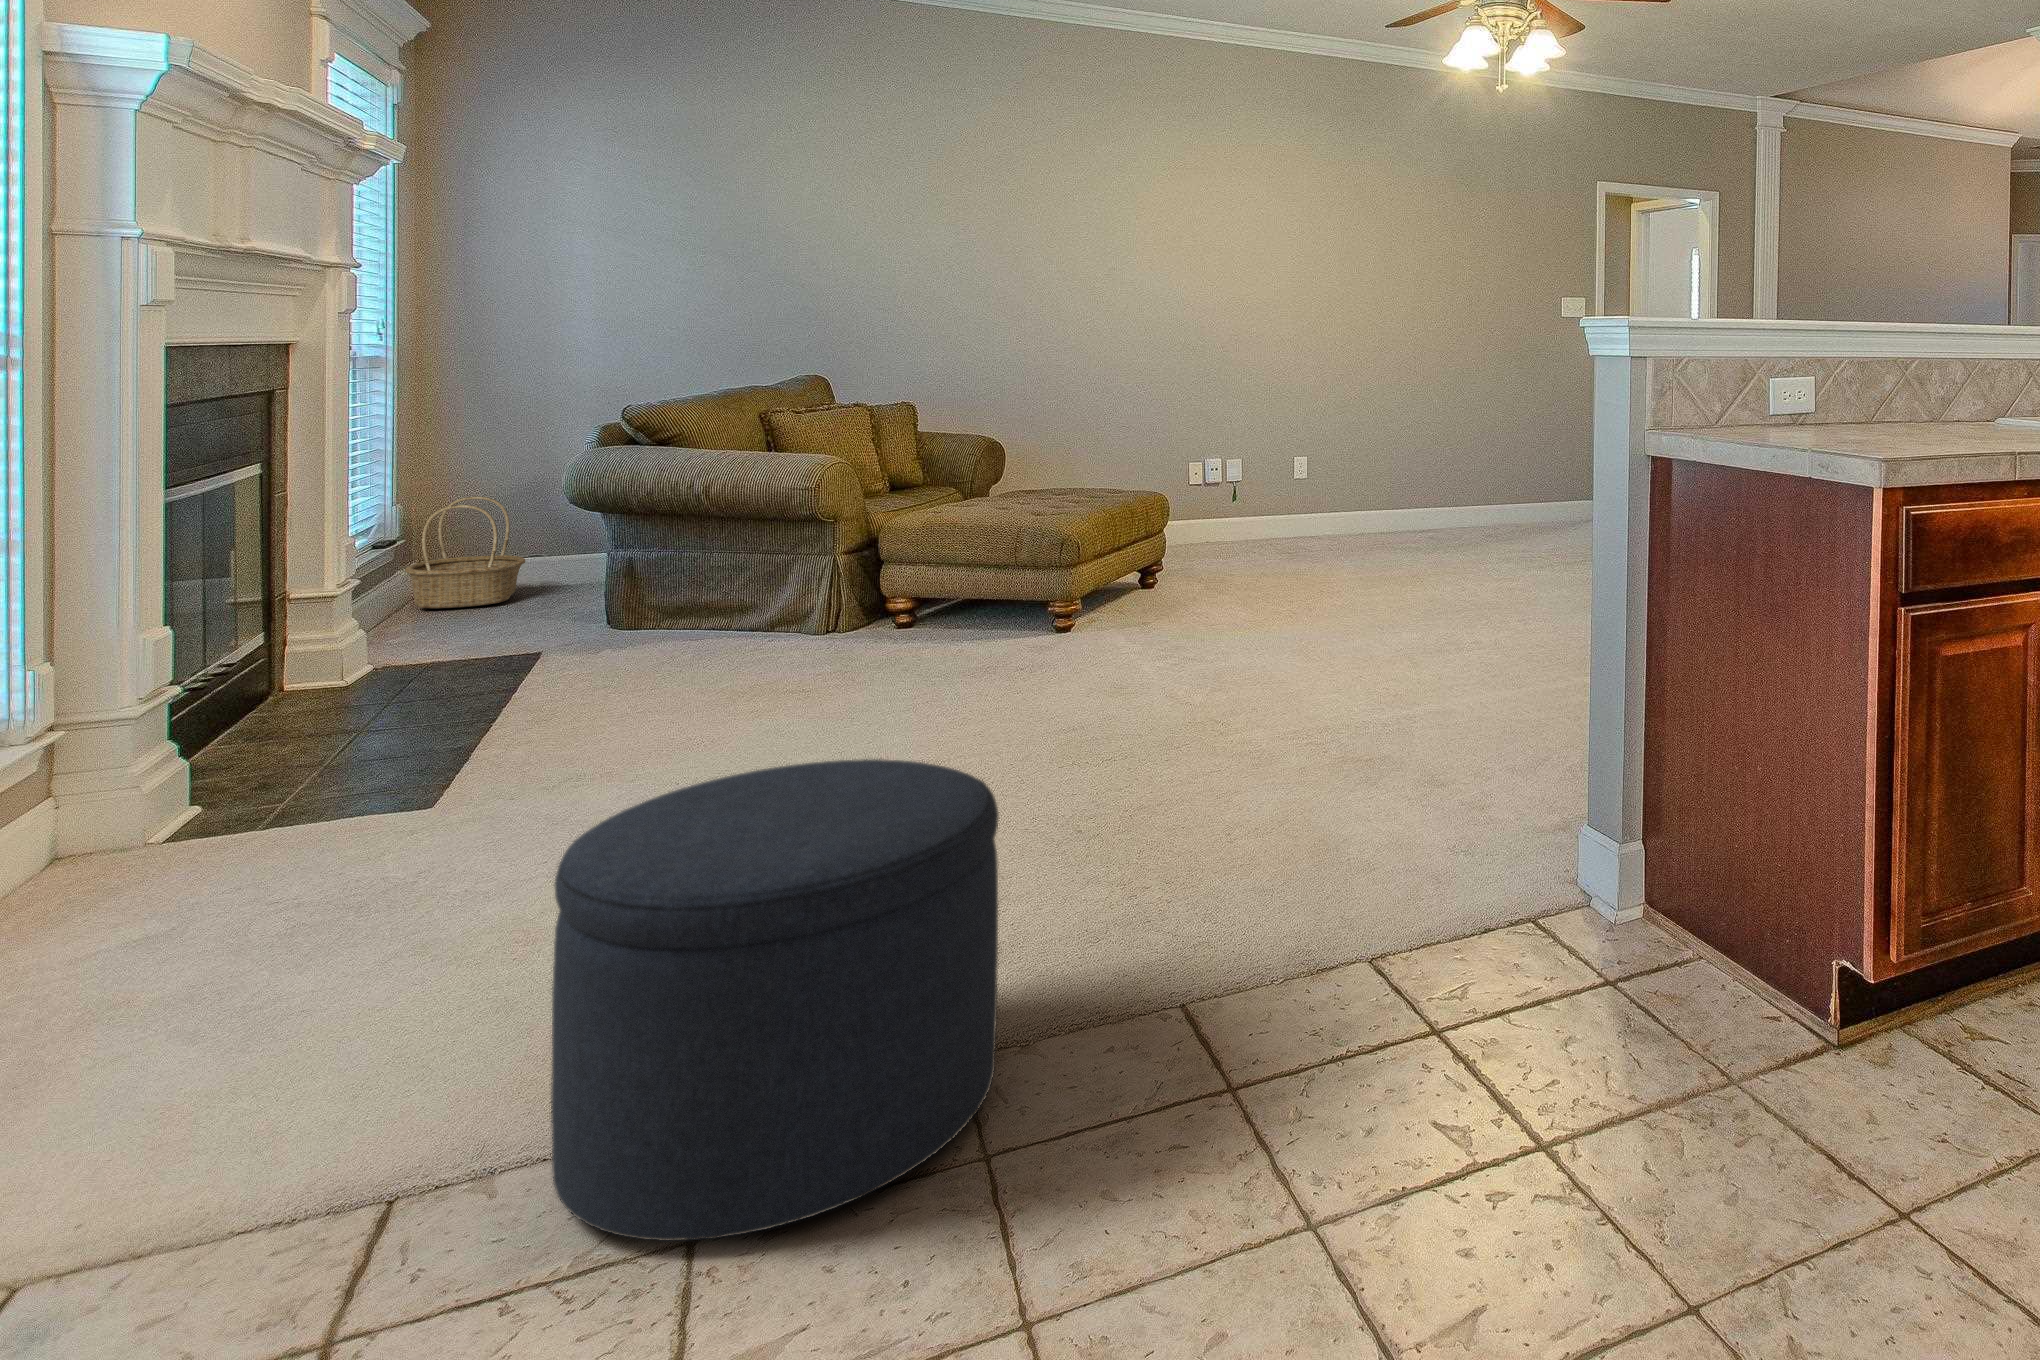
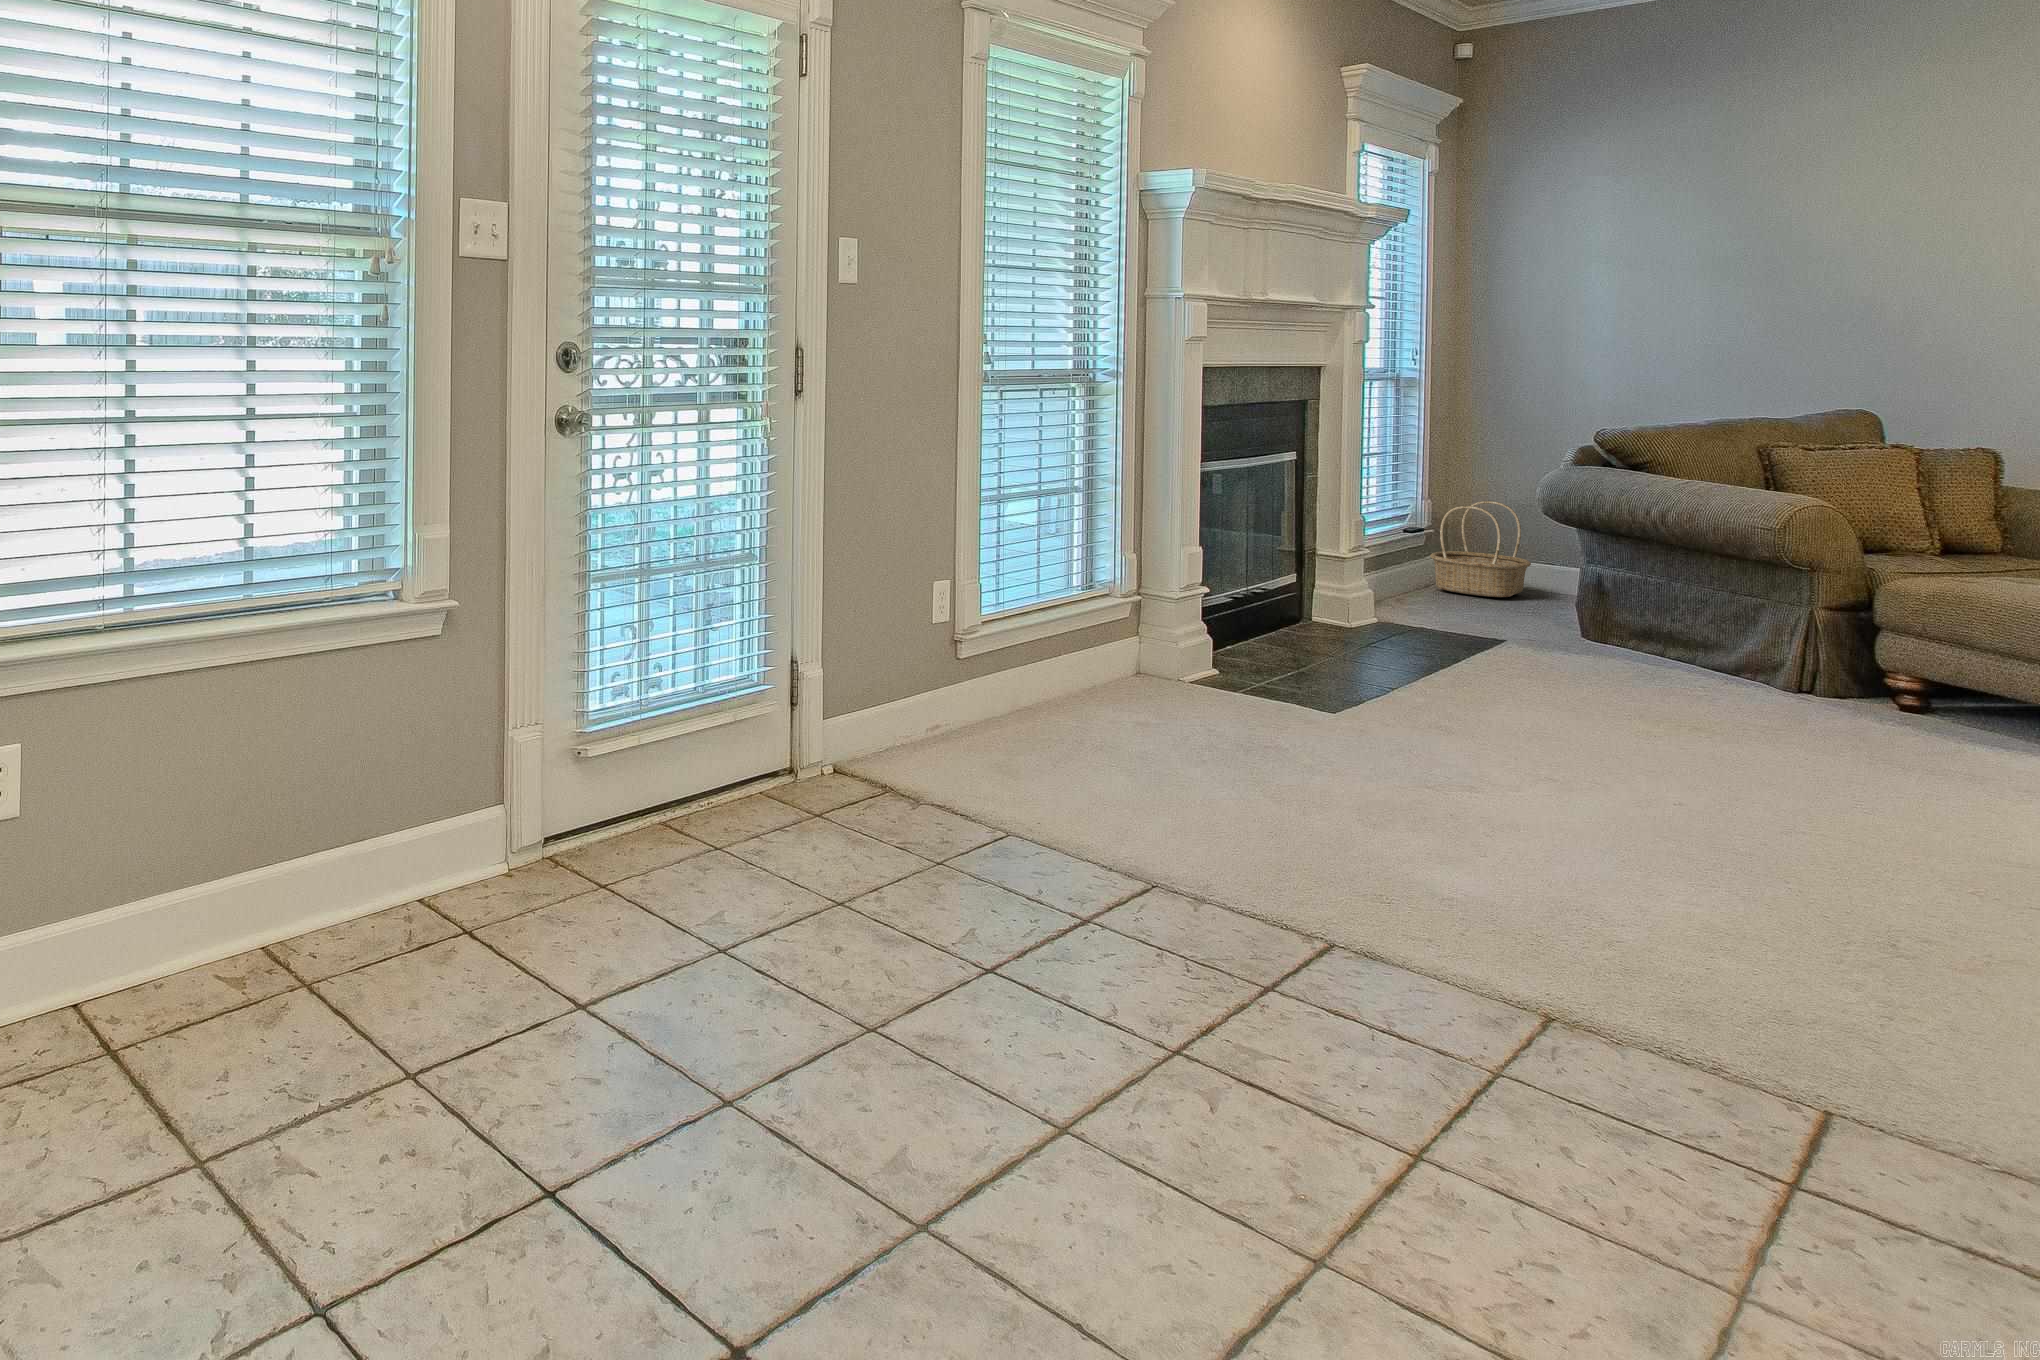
ottoman: present [551,759,999,1241] -> none [1214,700,1573,1043]

